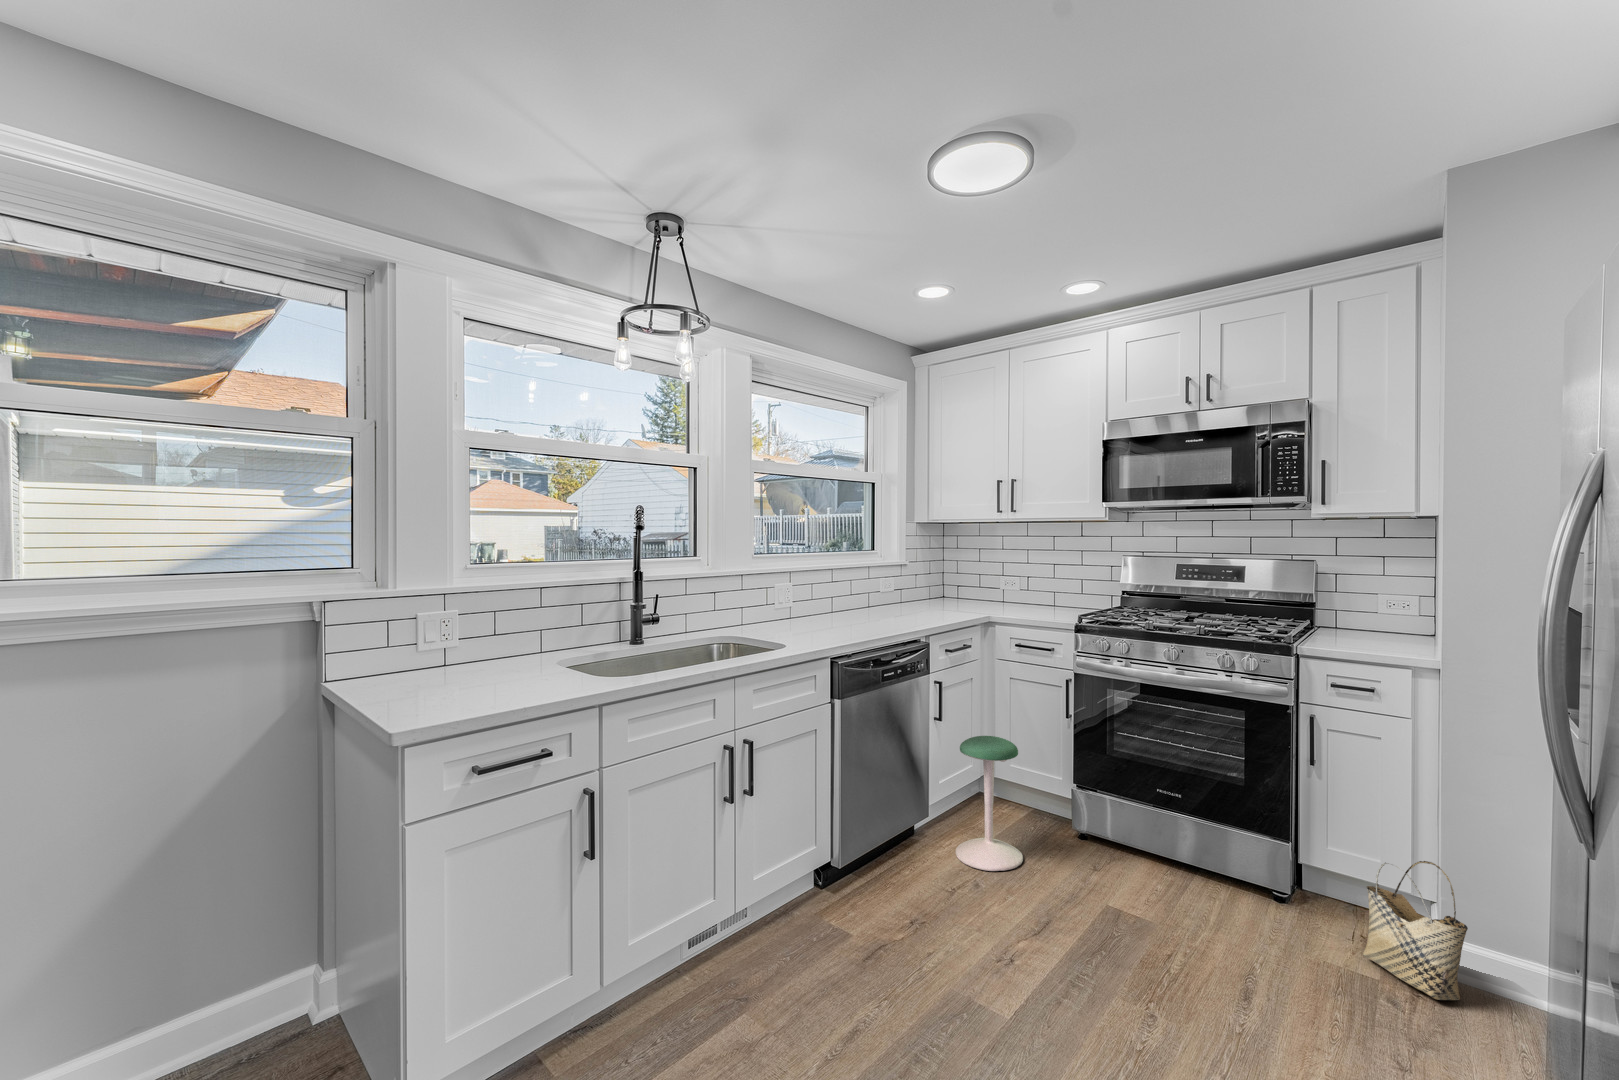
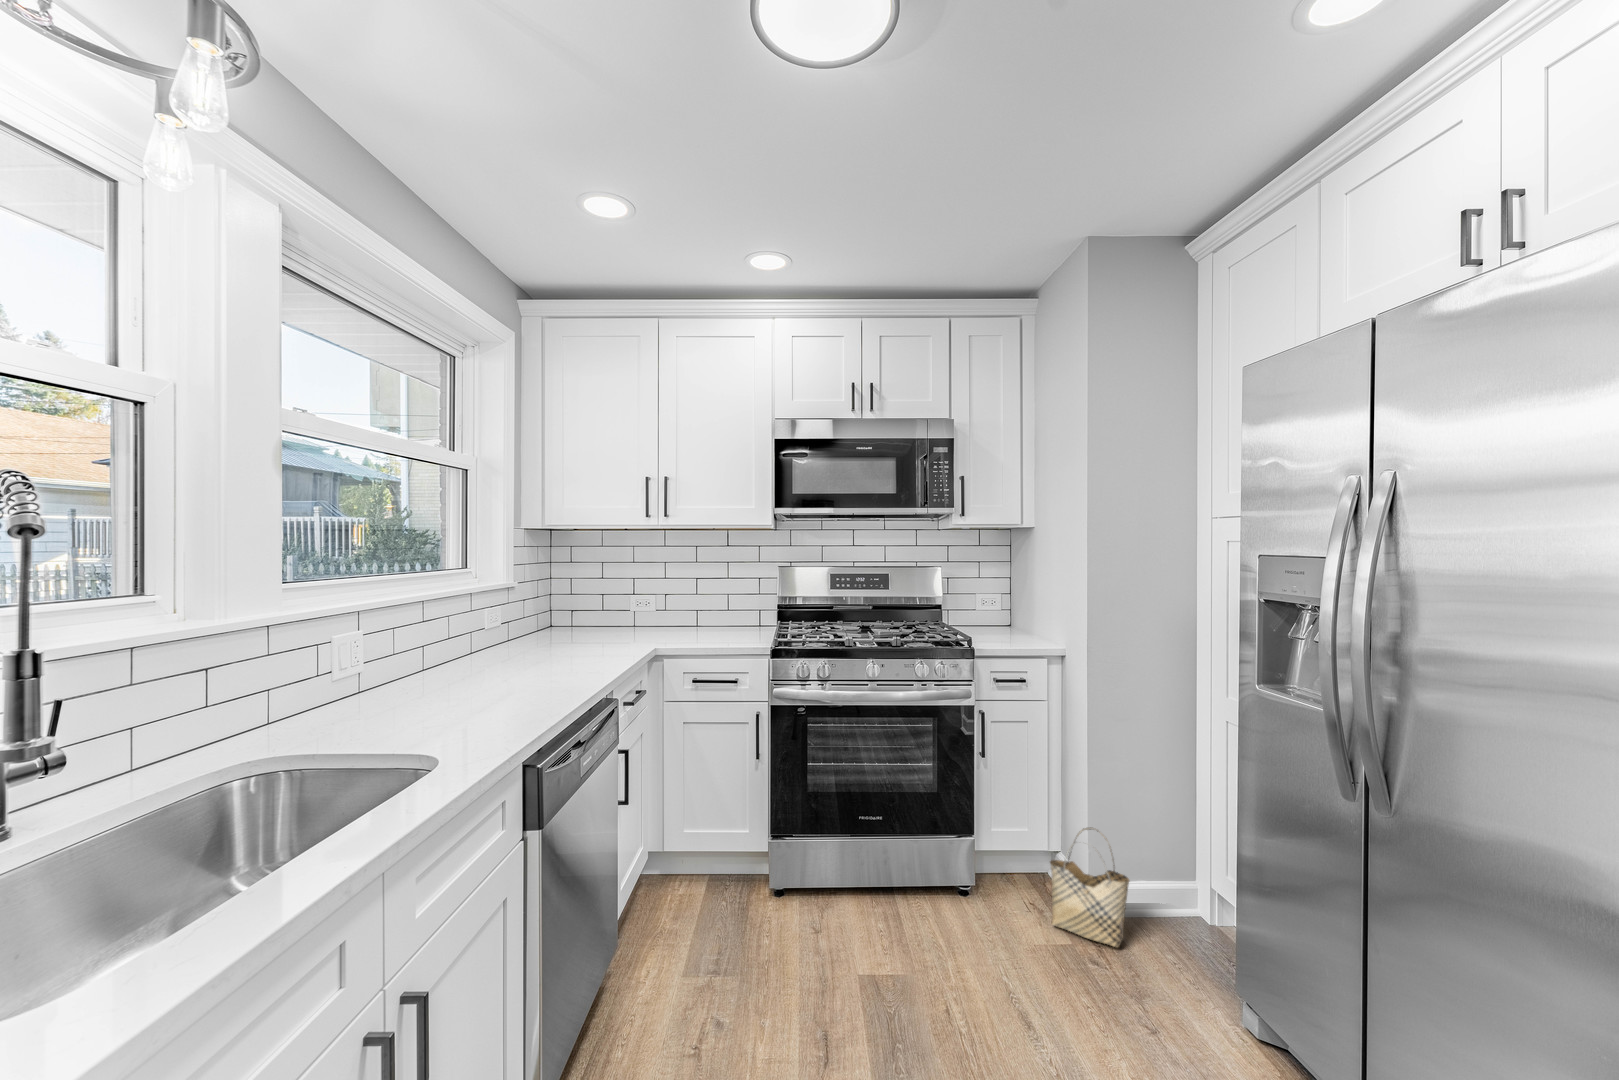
stool: present [956,736,1023,871] -> none [660,808,744,991]

